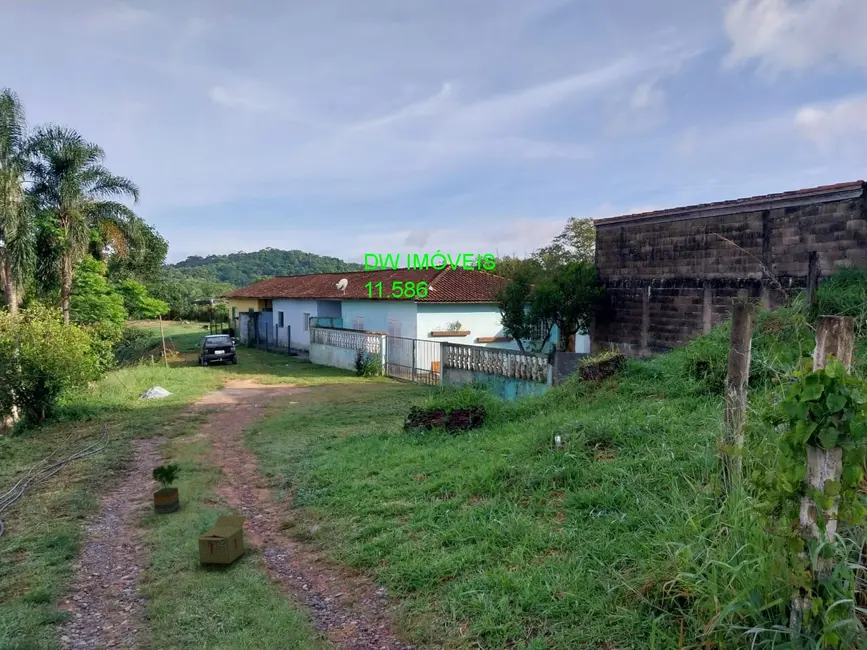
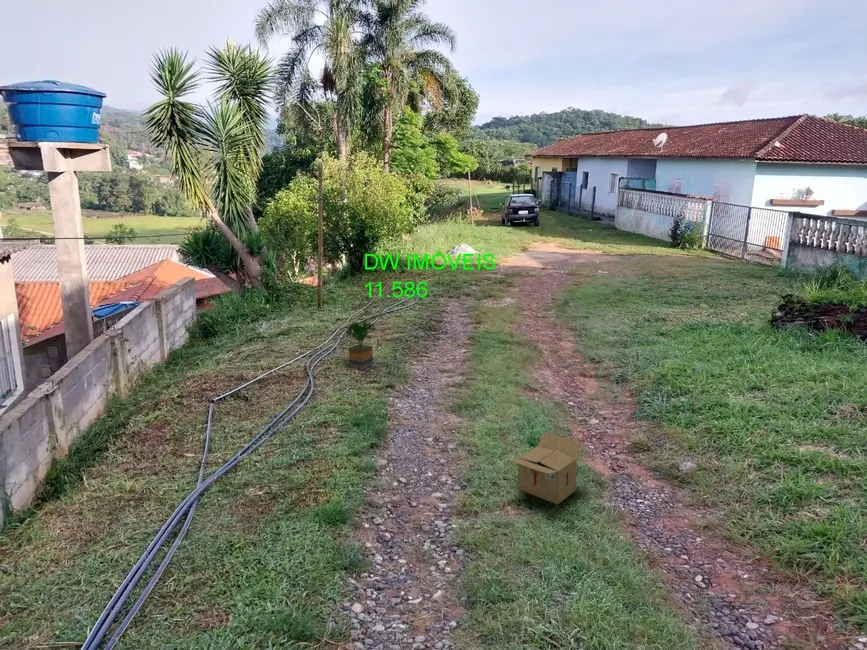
potted tree: present [152,465,181,513] -> present [346,322,376,370]

